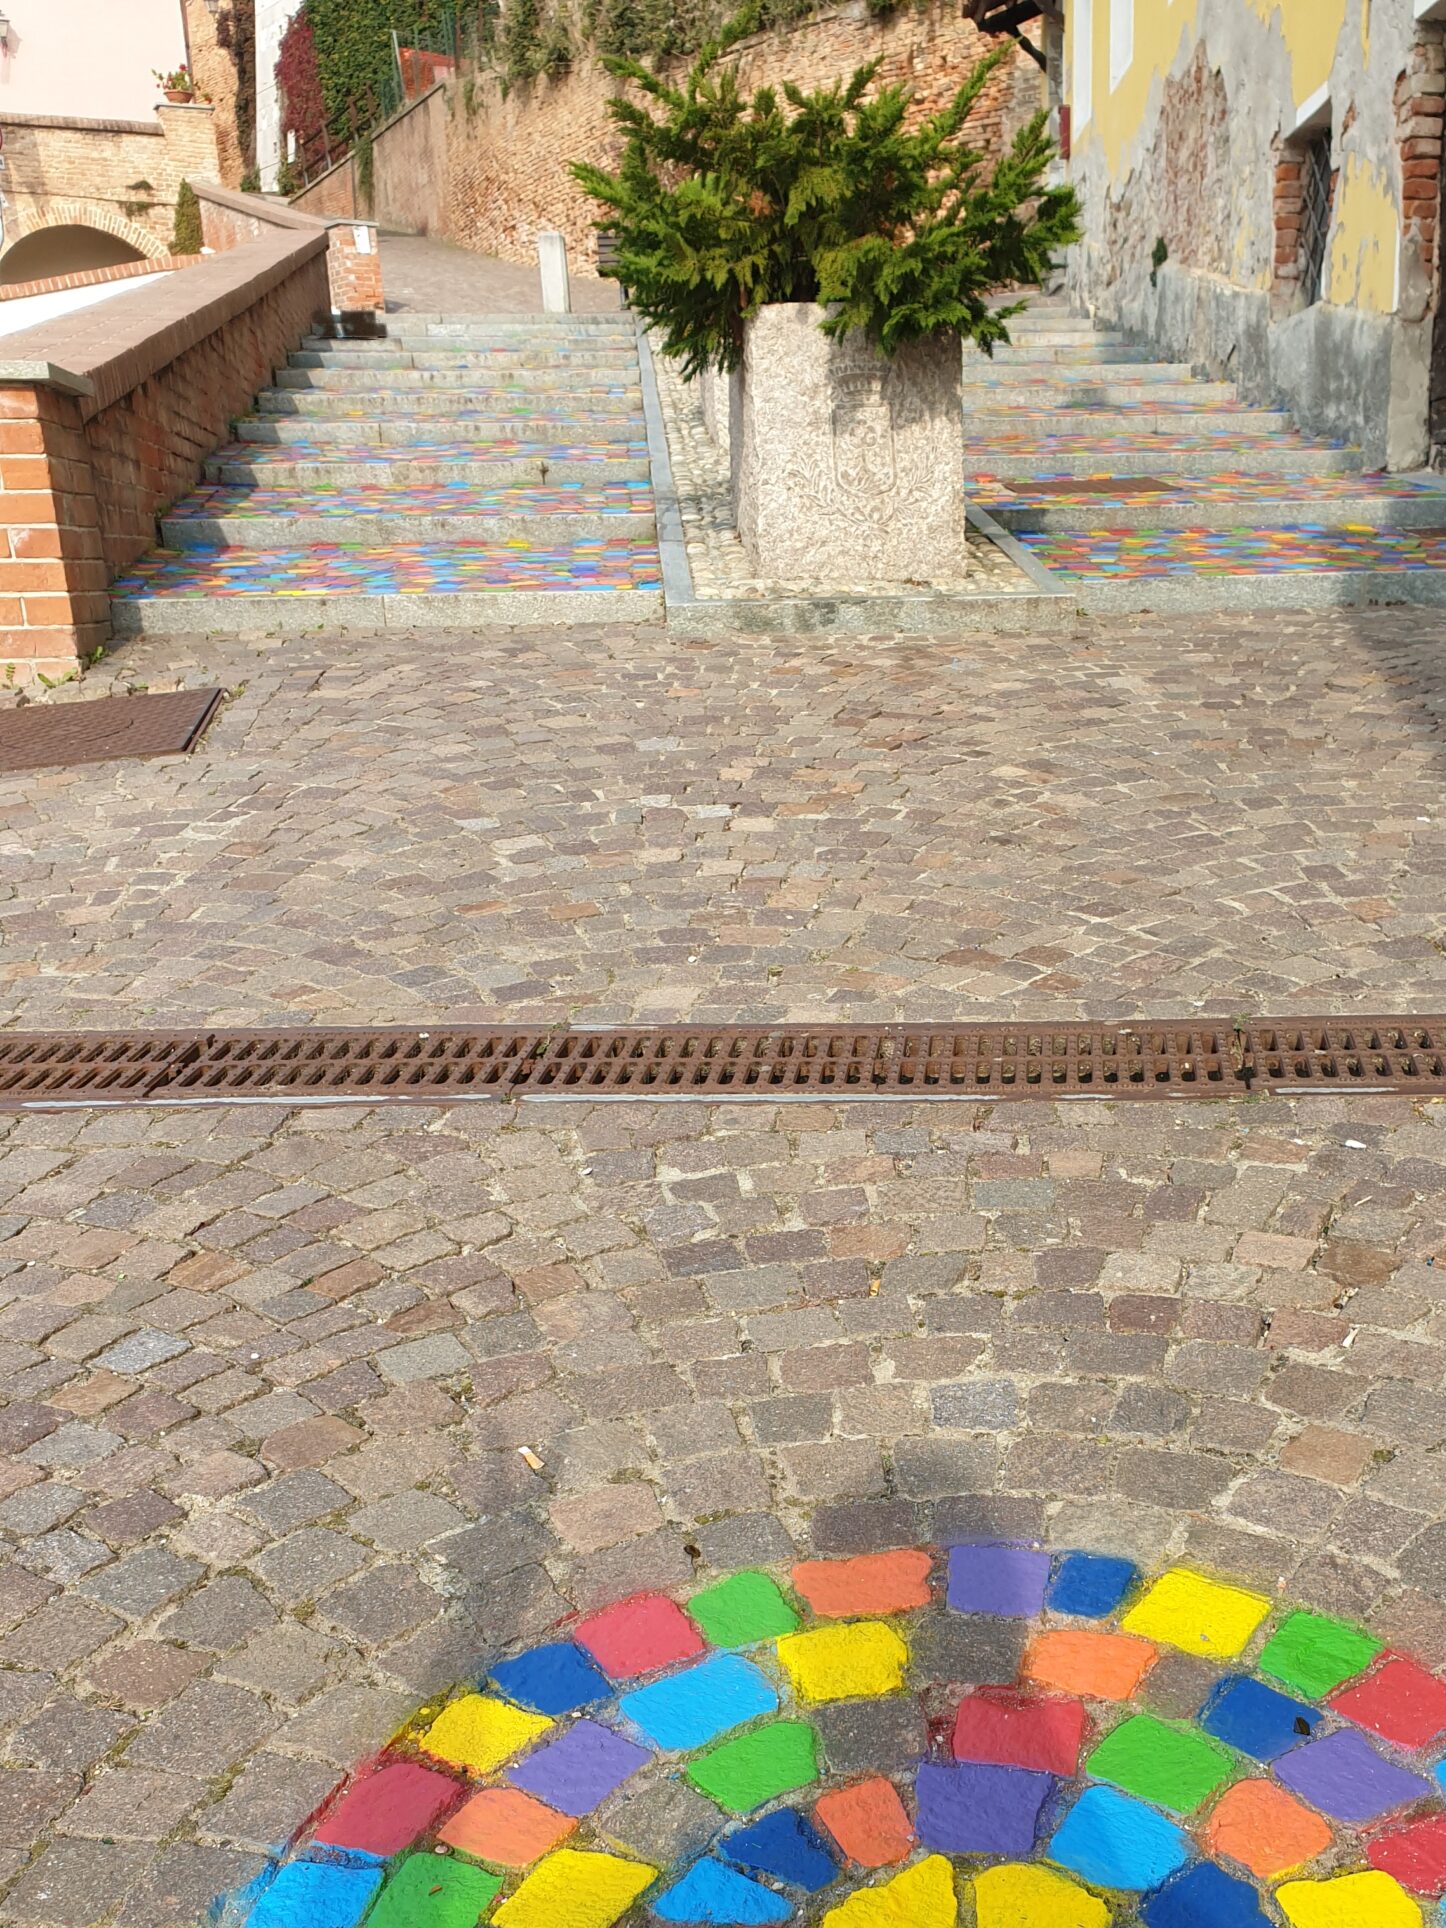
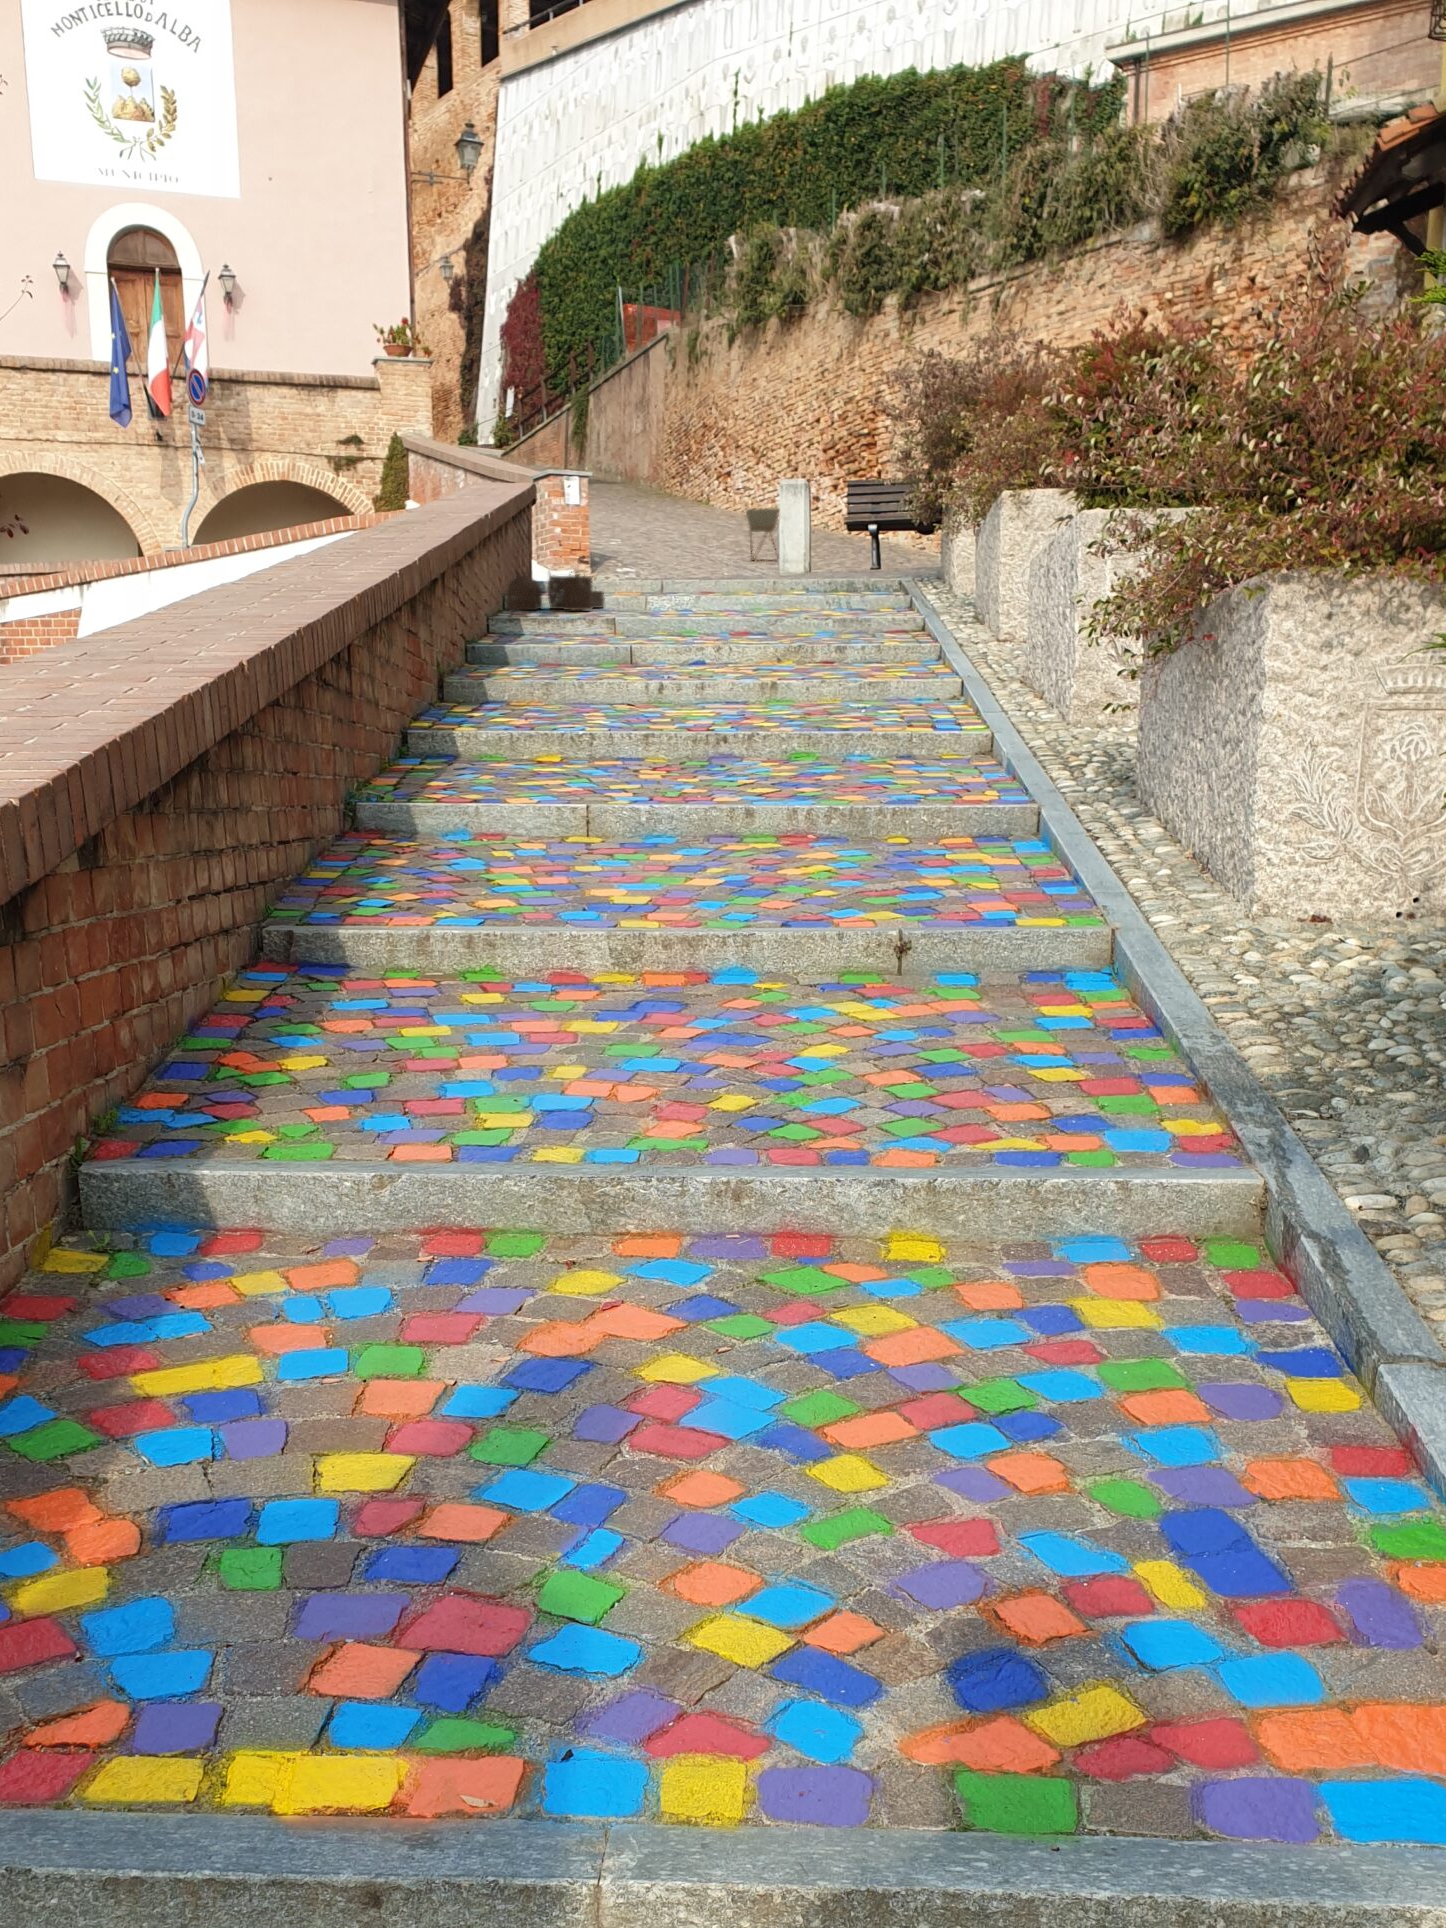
planter: none [514,258,547,305] -> present [746,508,779,561]

